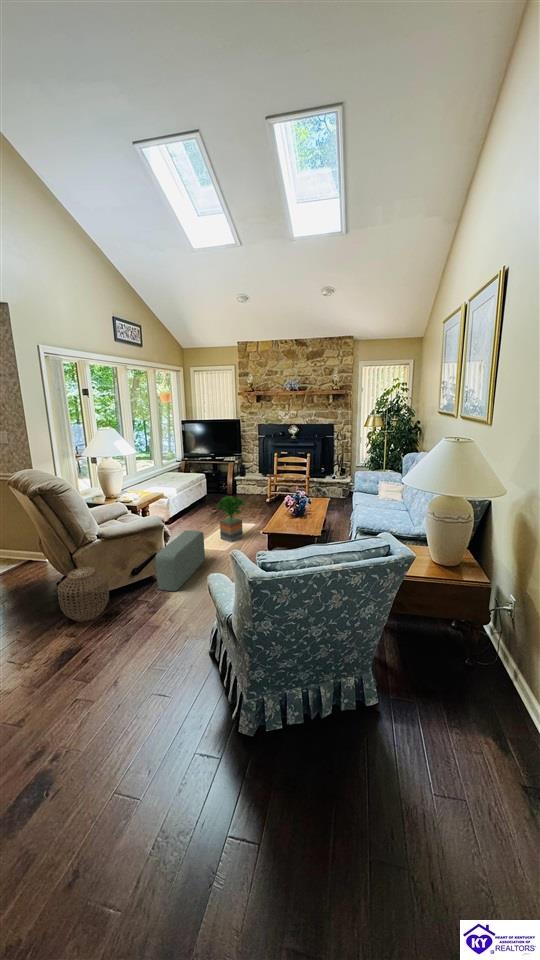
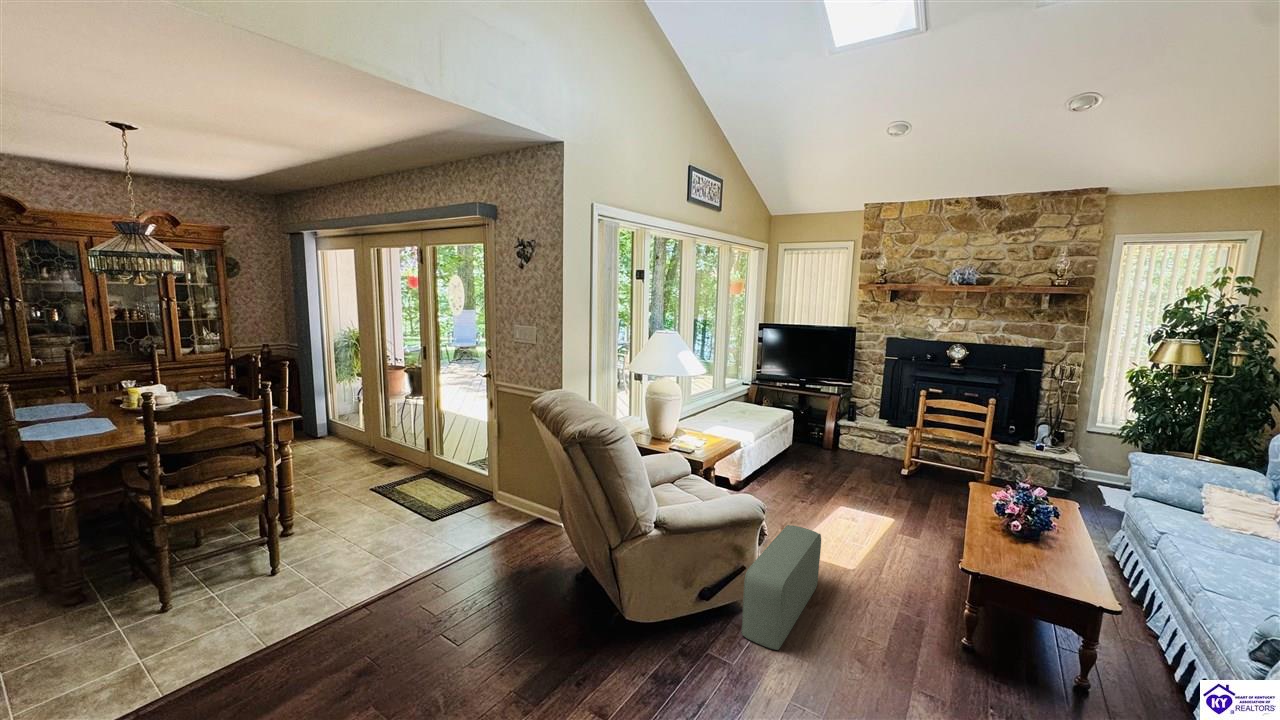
potted tree: present [218,496,246,542] -> none [834,465,894,553]
woven basket: present [57,567,109,621] -> none [585,576,666,679]

